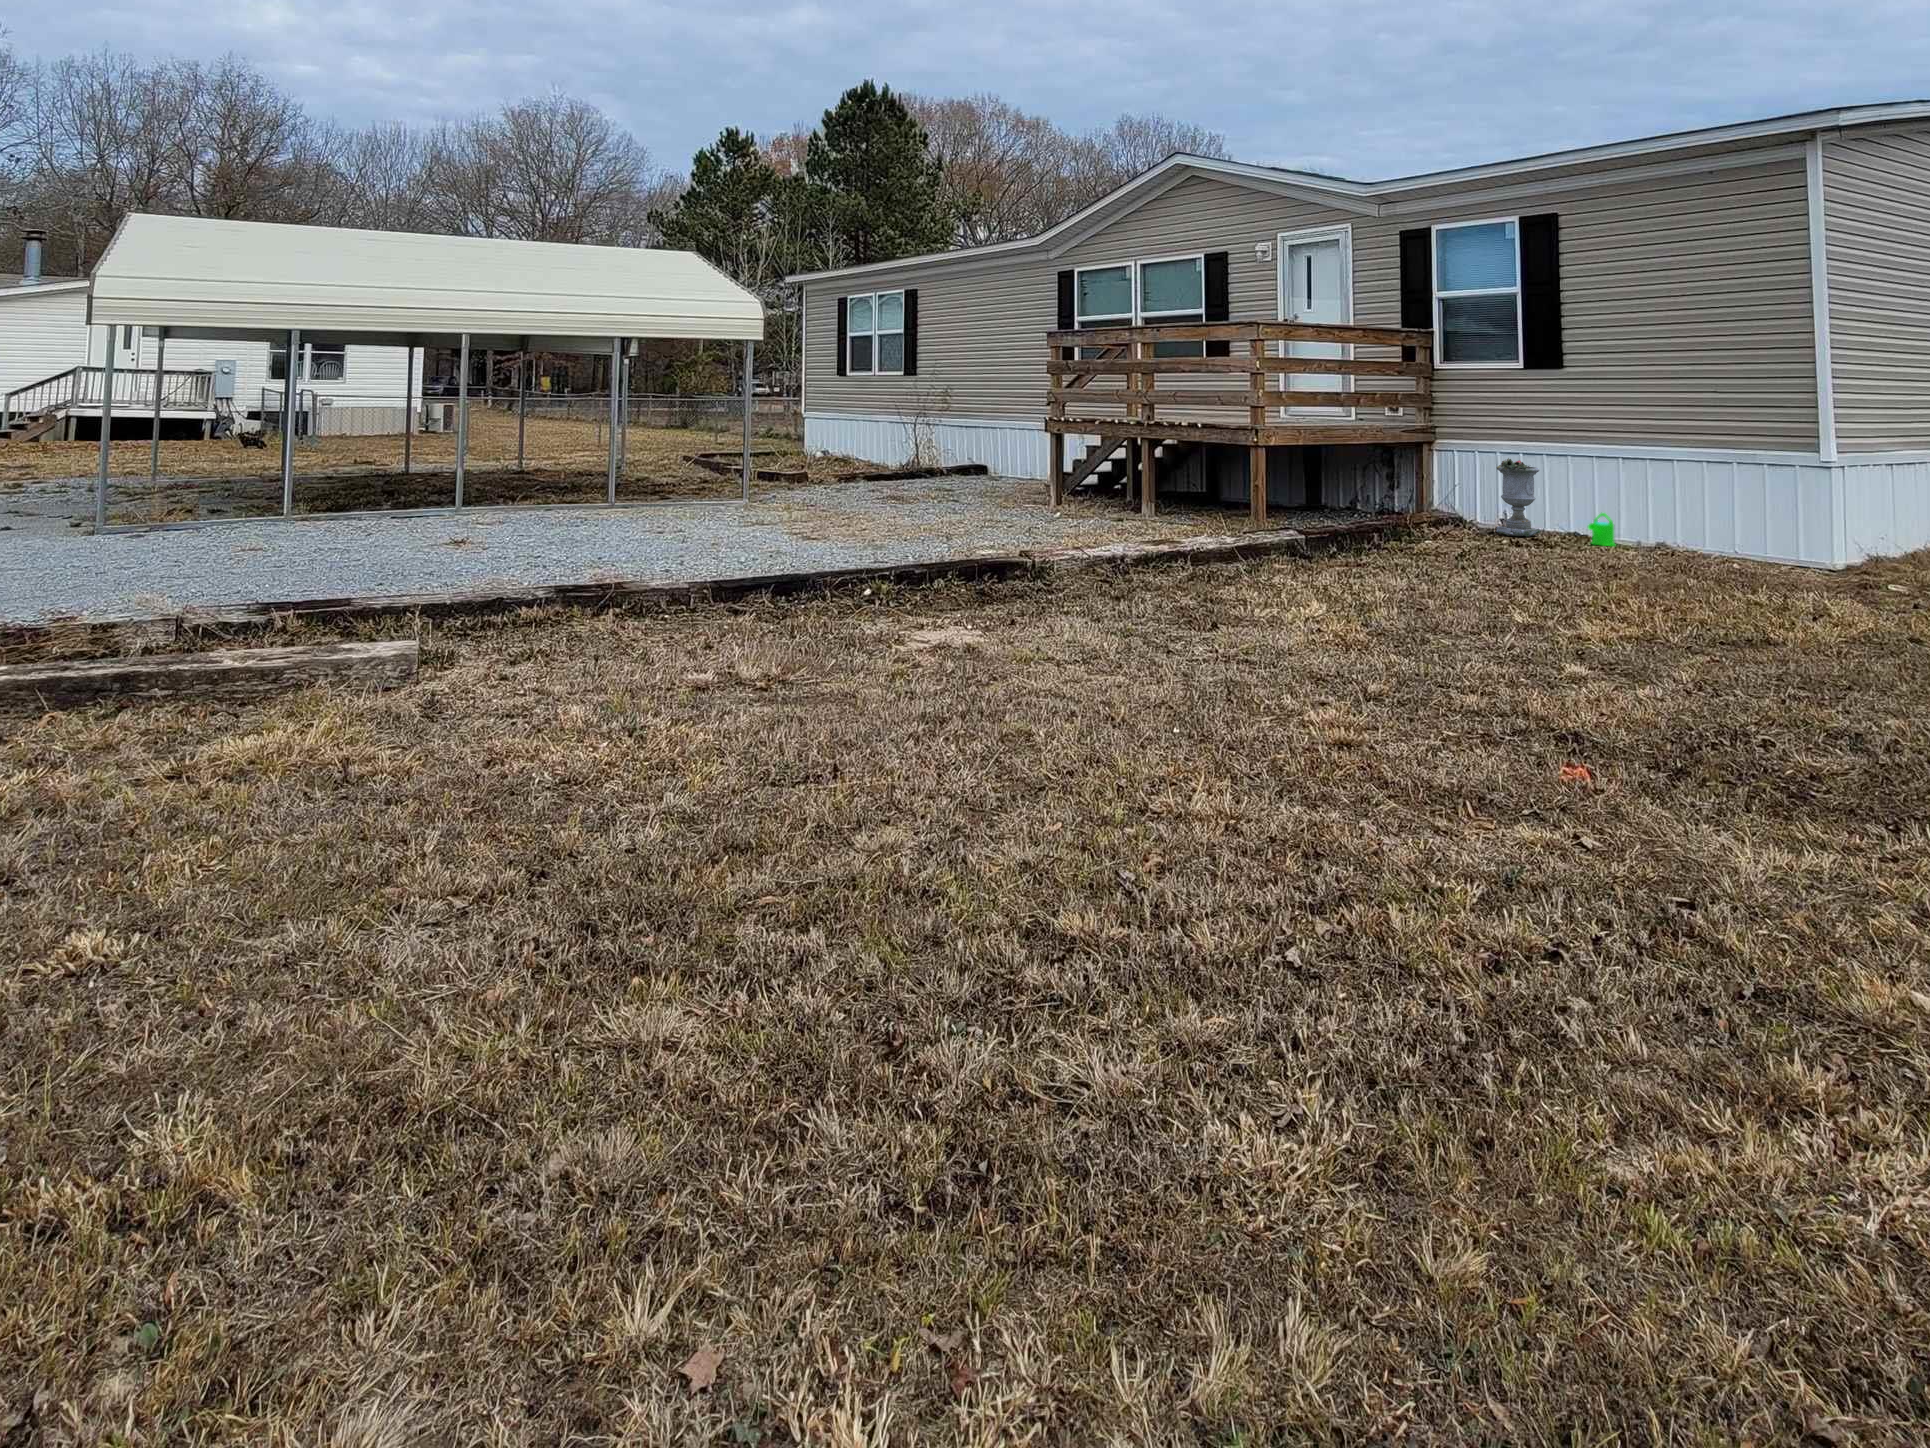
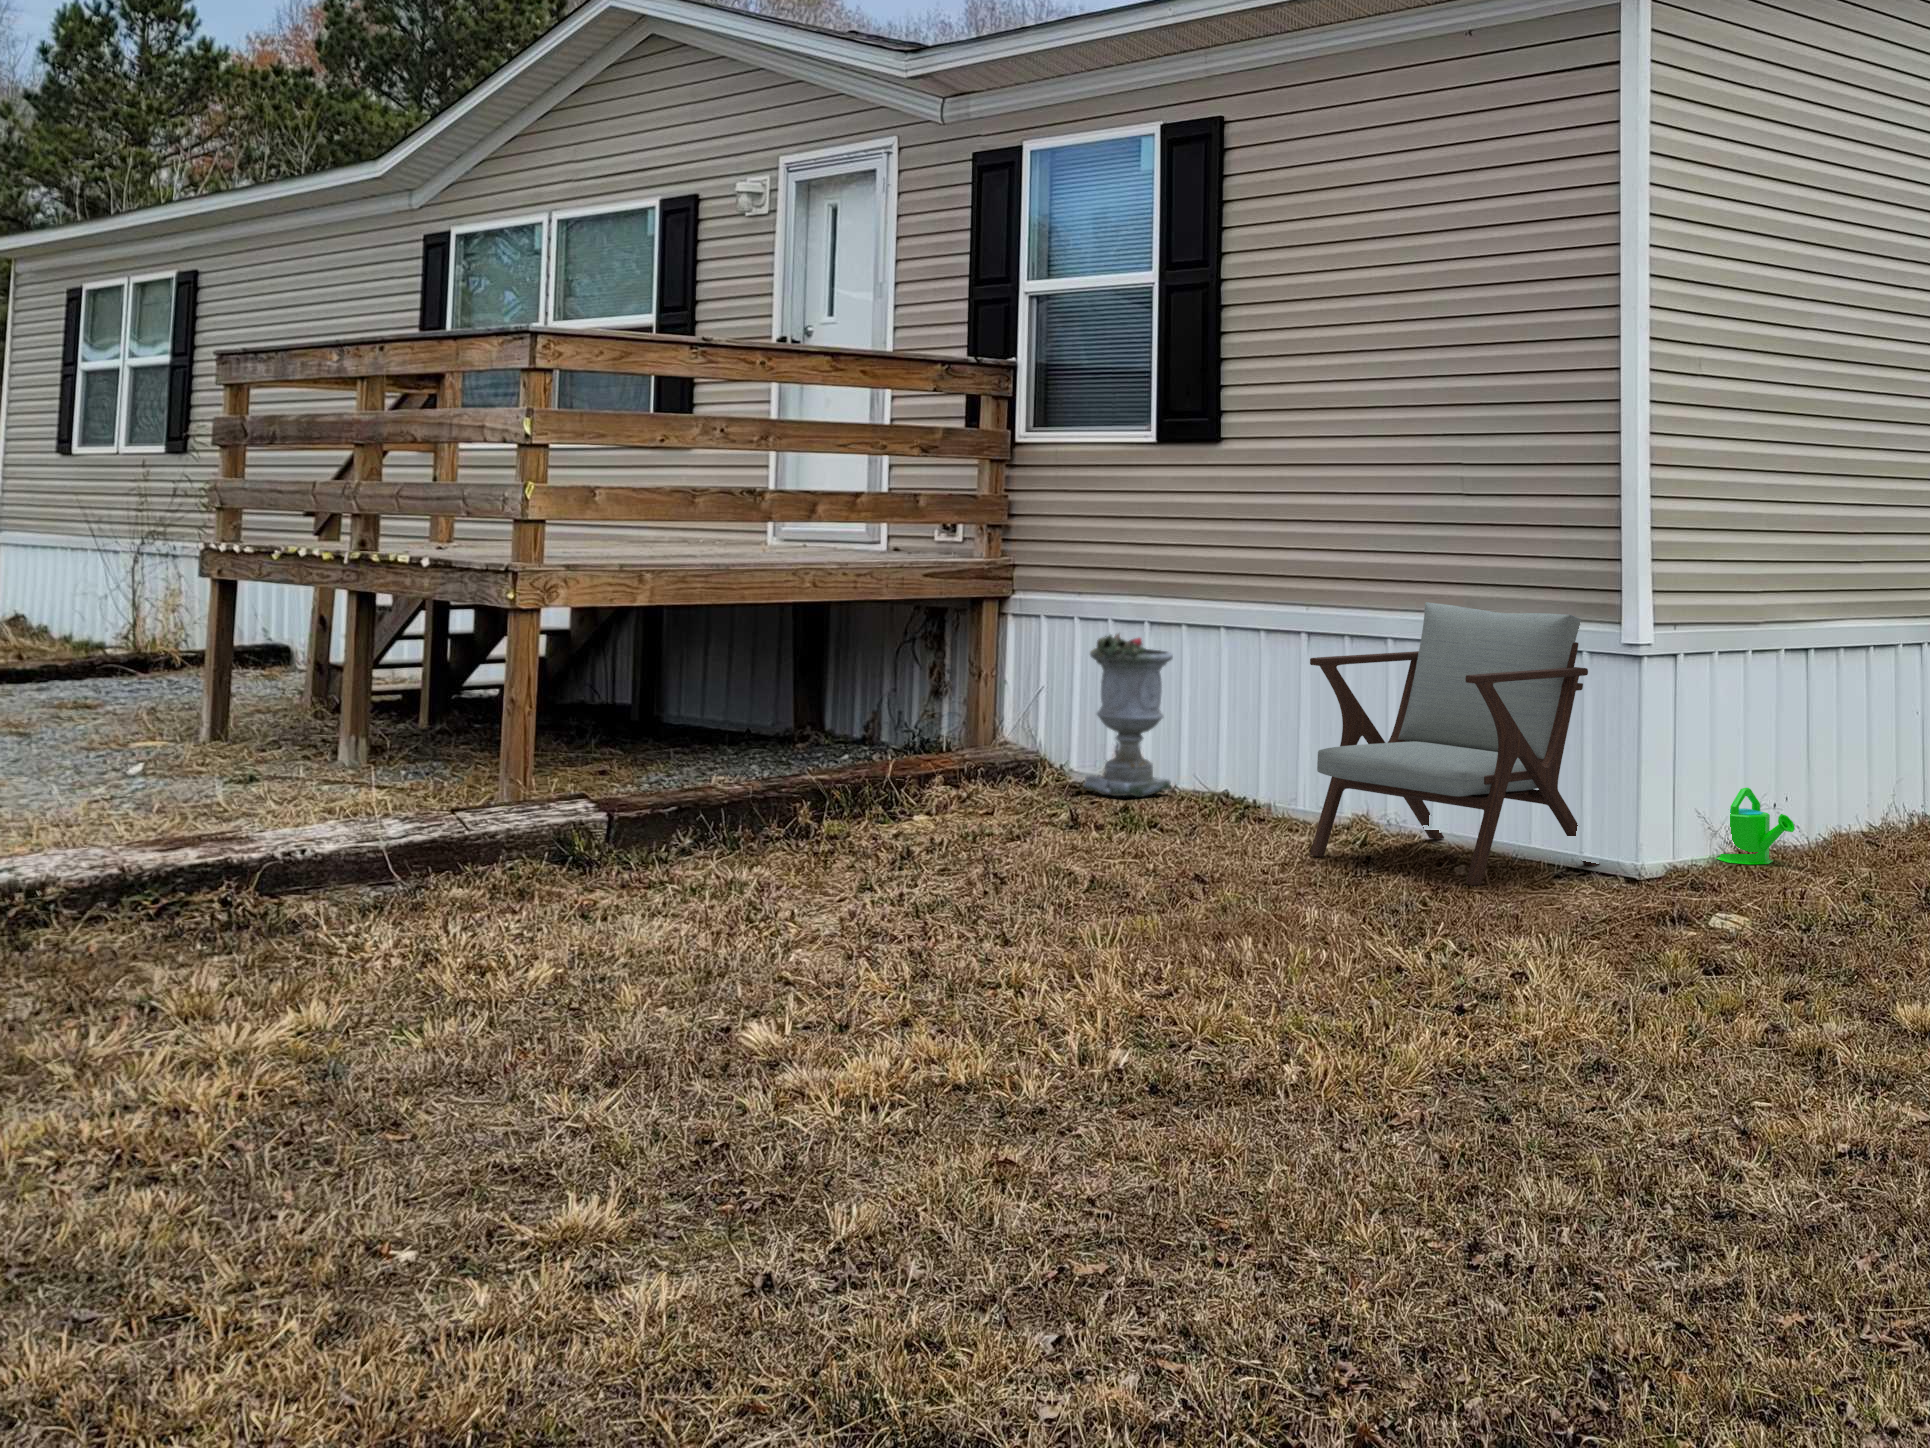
lounge chair: none [1659,443,1812,576] -> present [1310,602,1600,886]
watering can: present [1588,513,1615,546] -> present [1716,788,1795,865]

